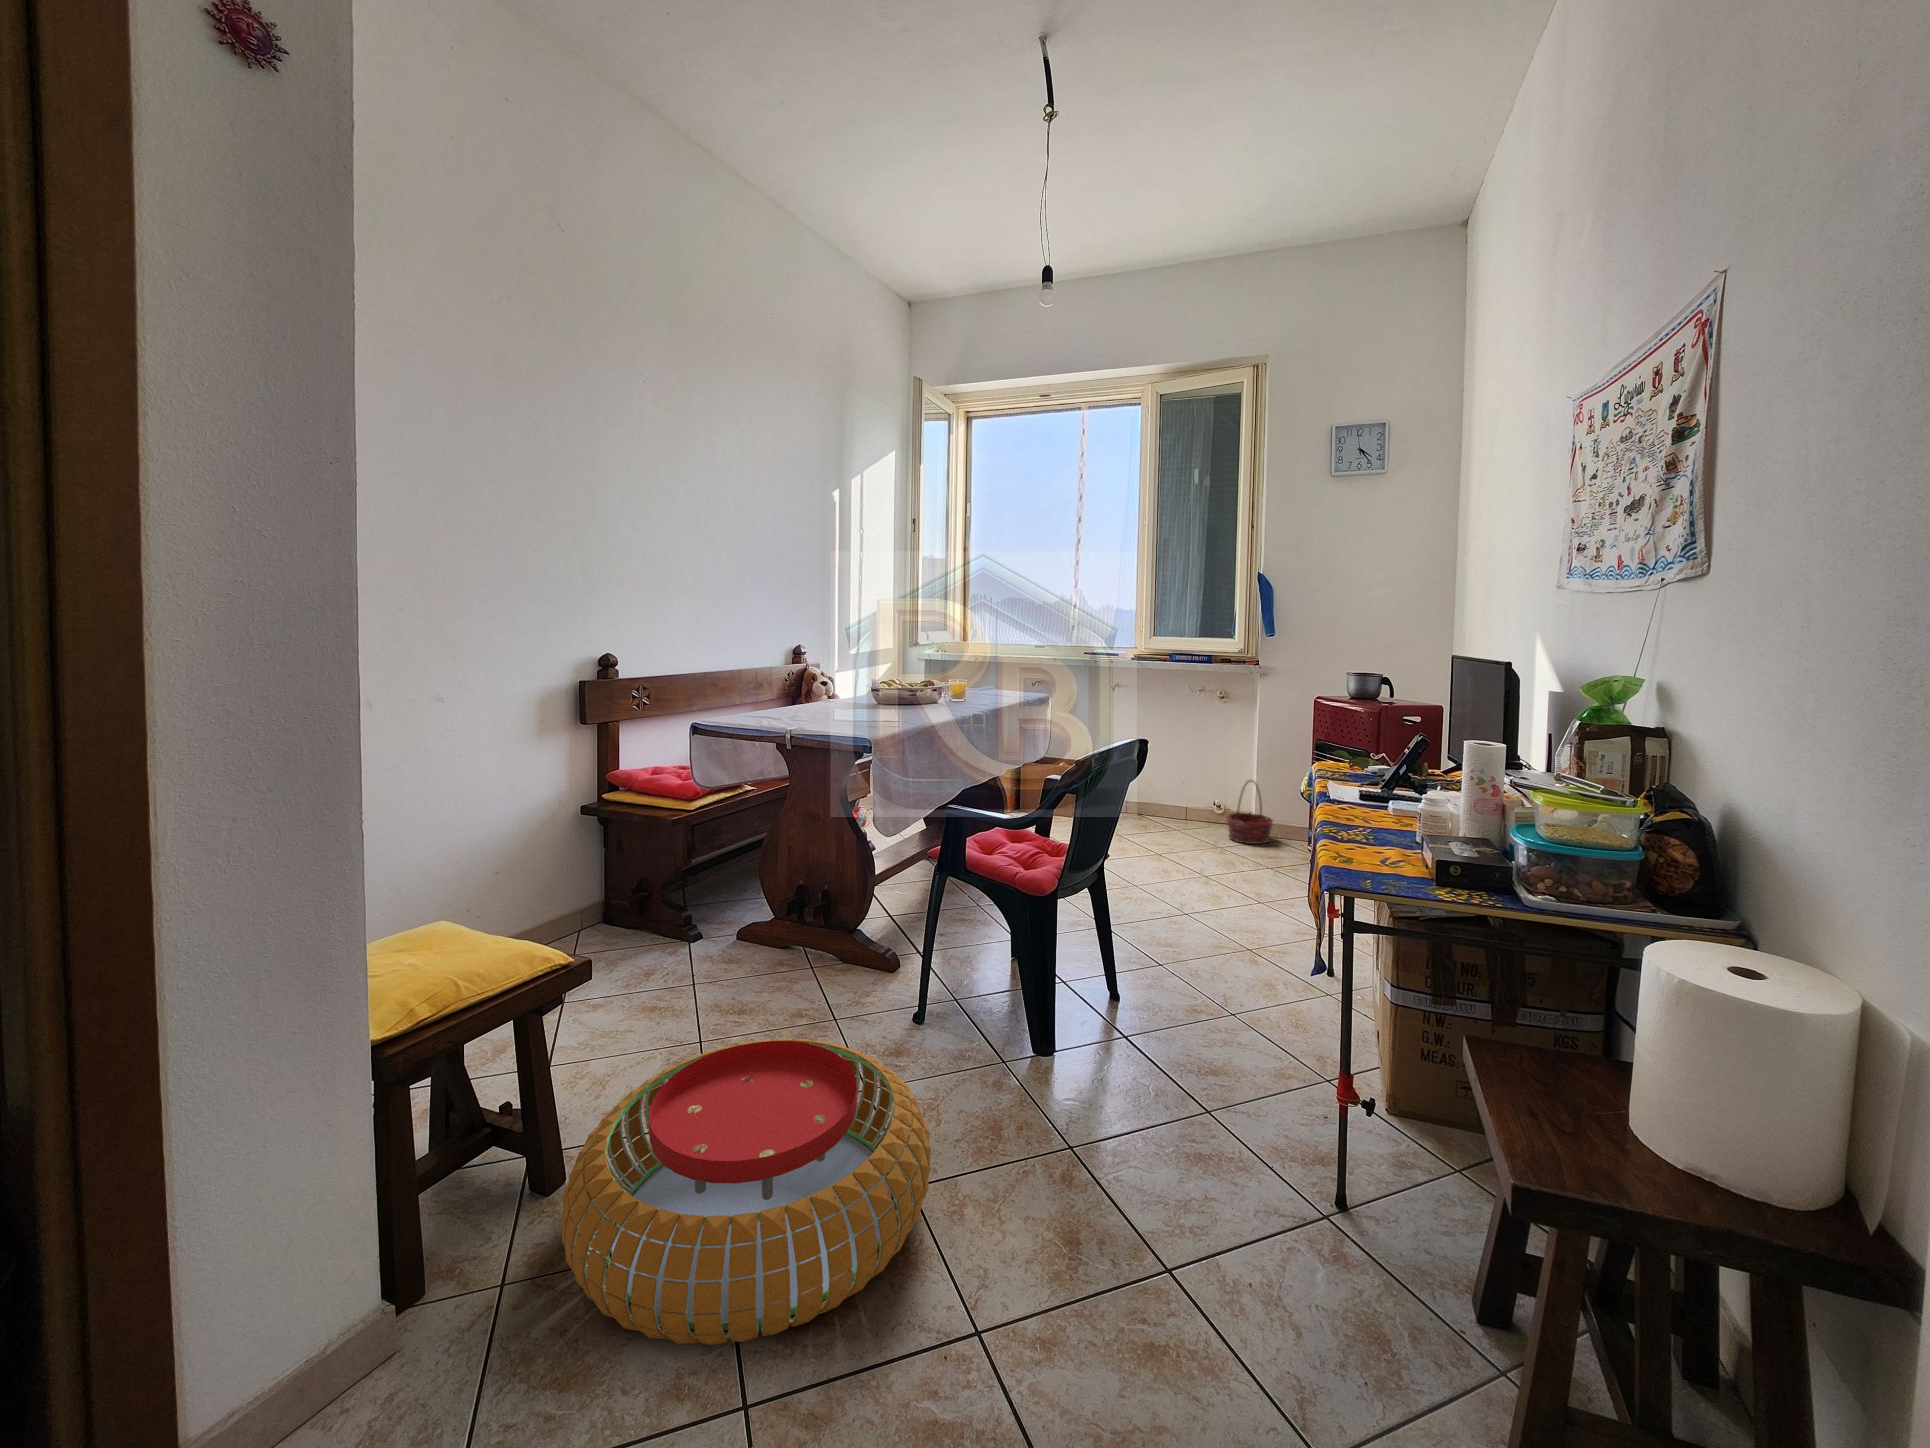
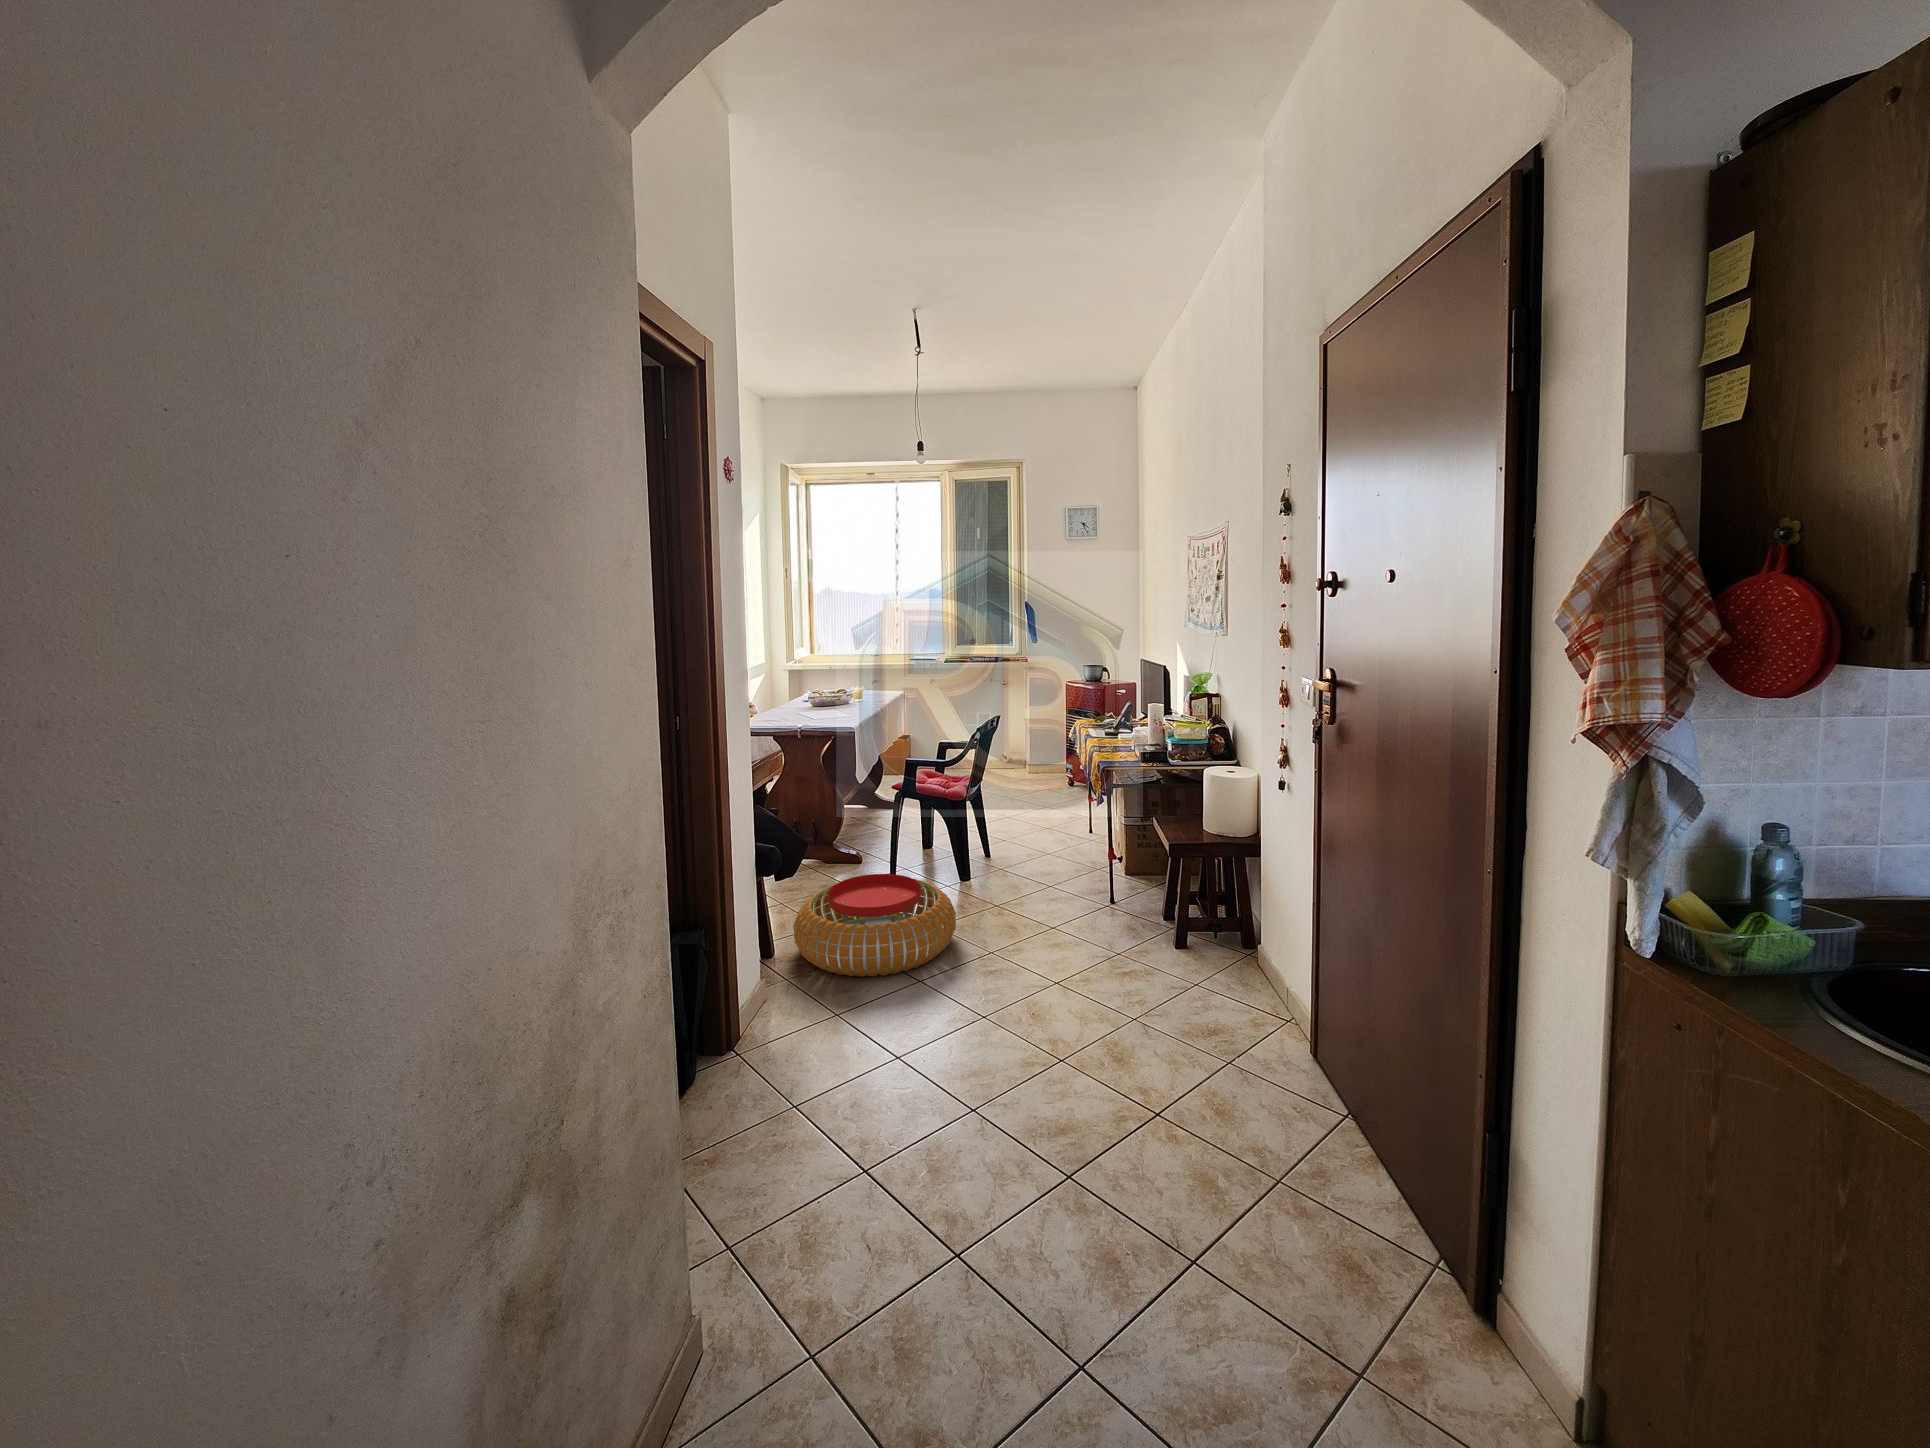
basket: present [1227,780,1273,844] -> none [1014,738,1043,779]

